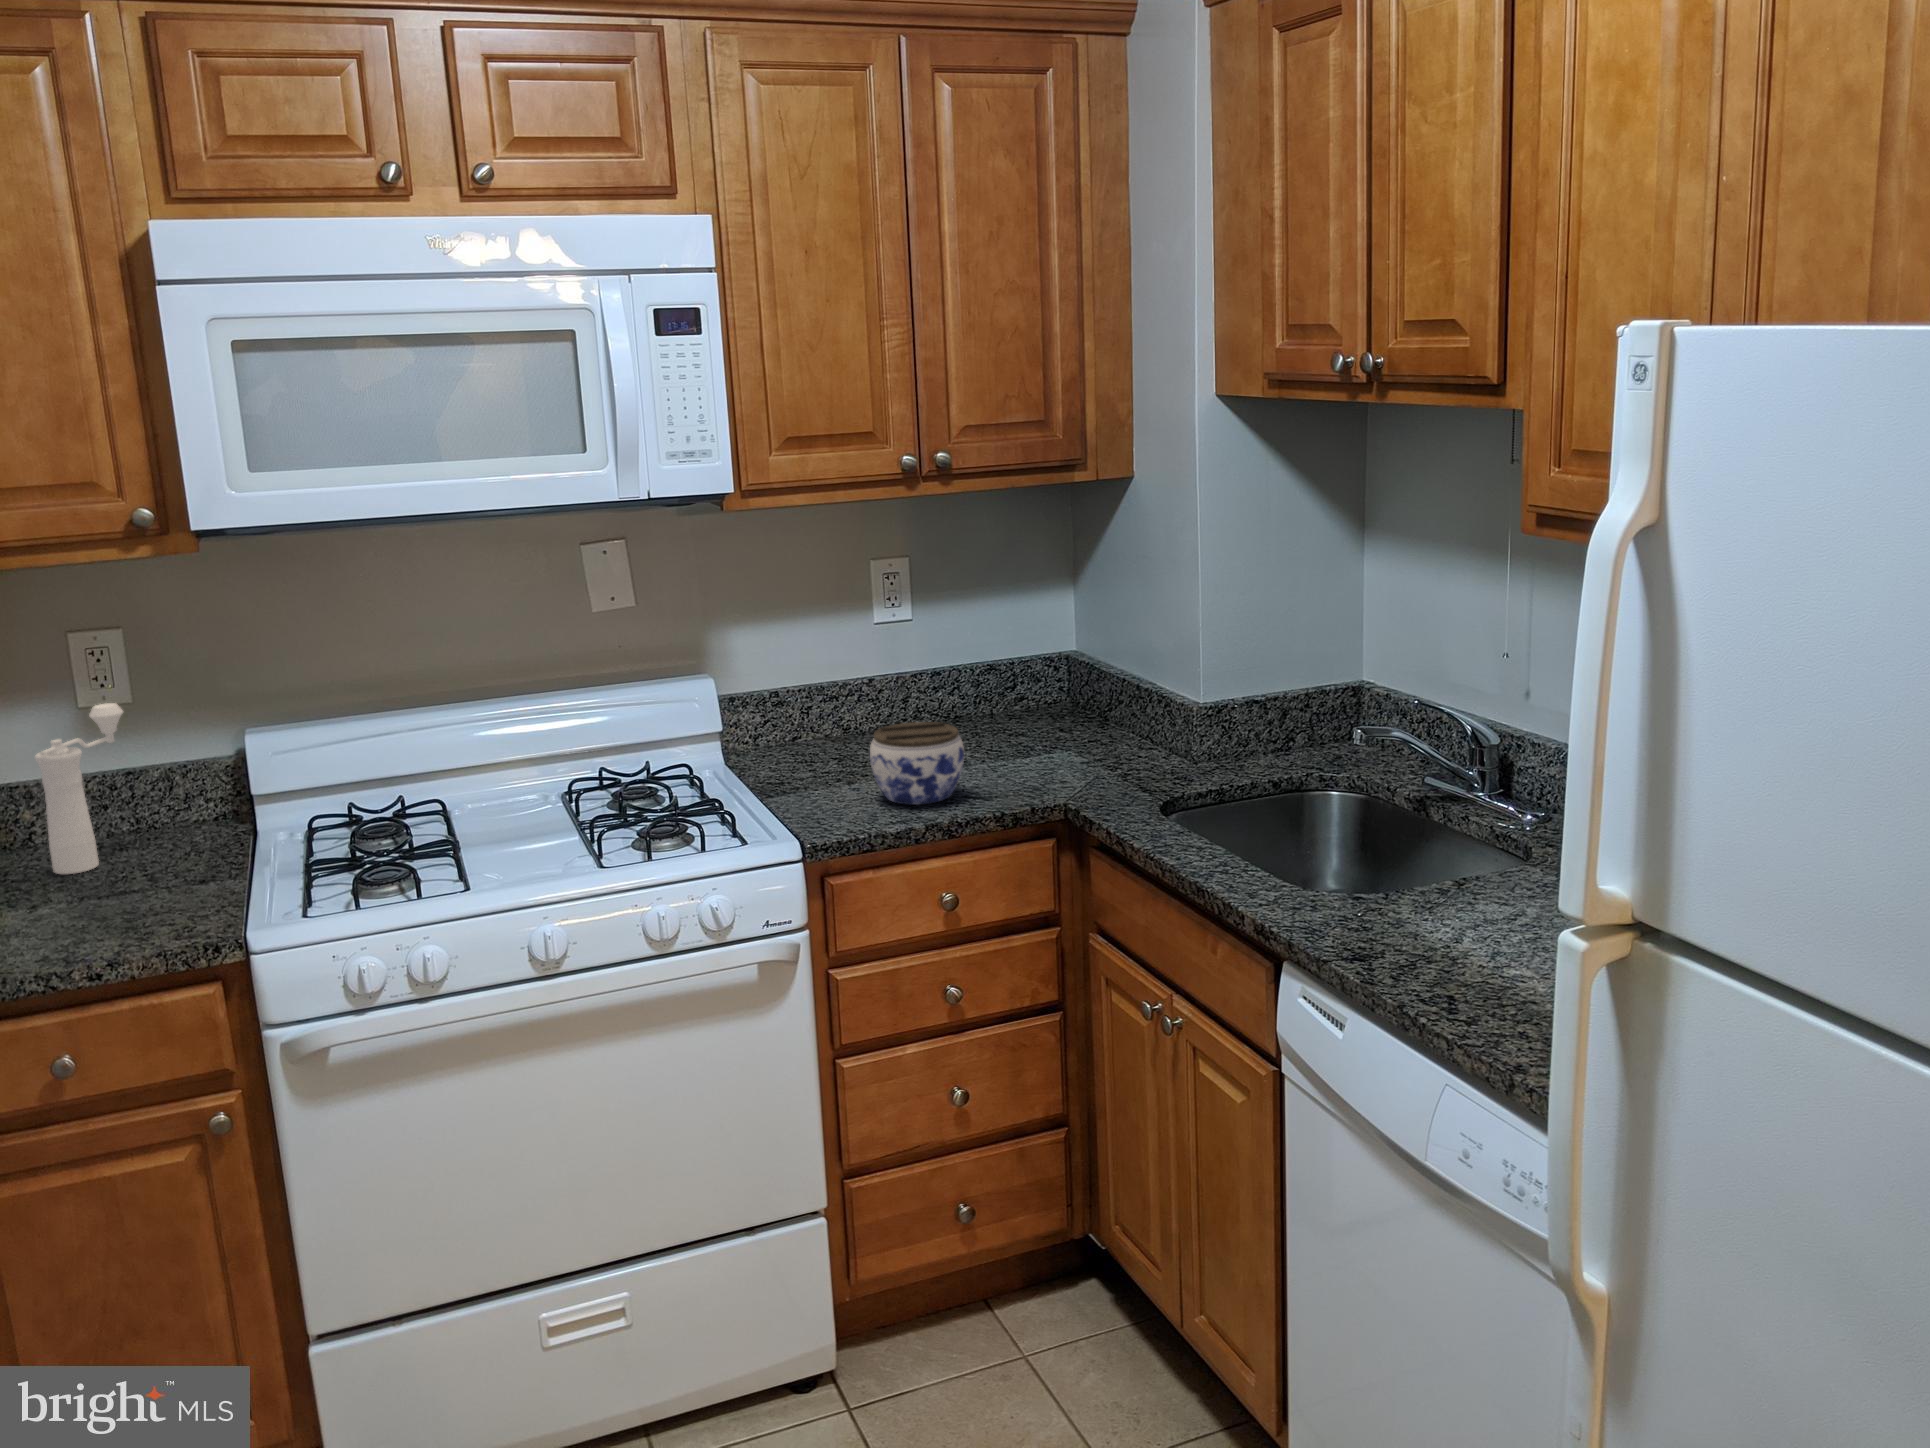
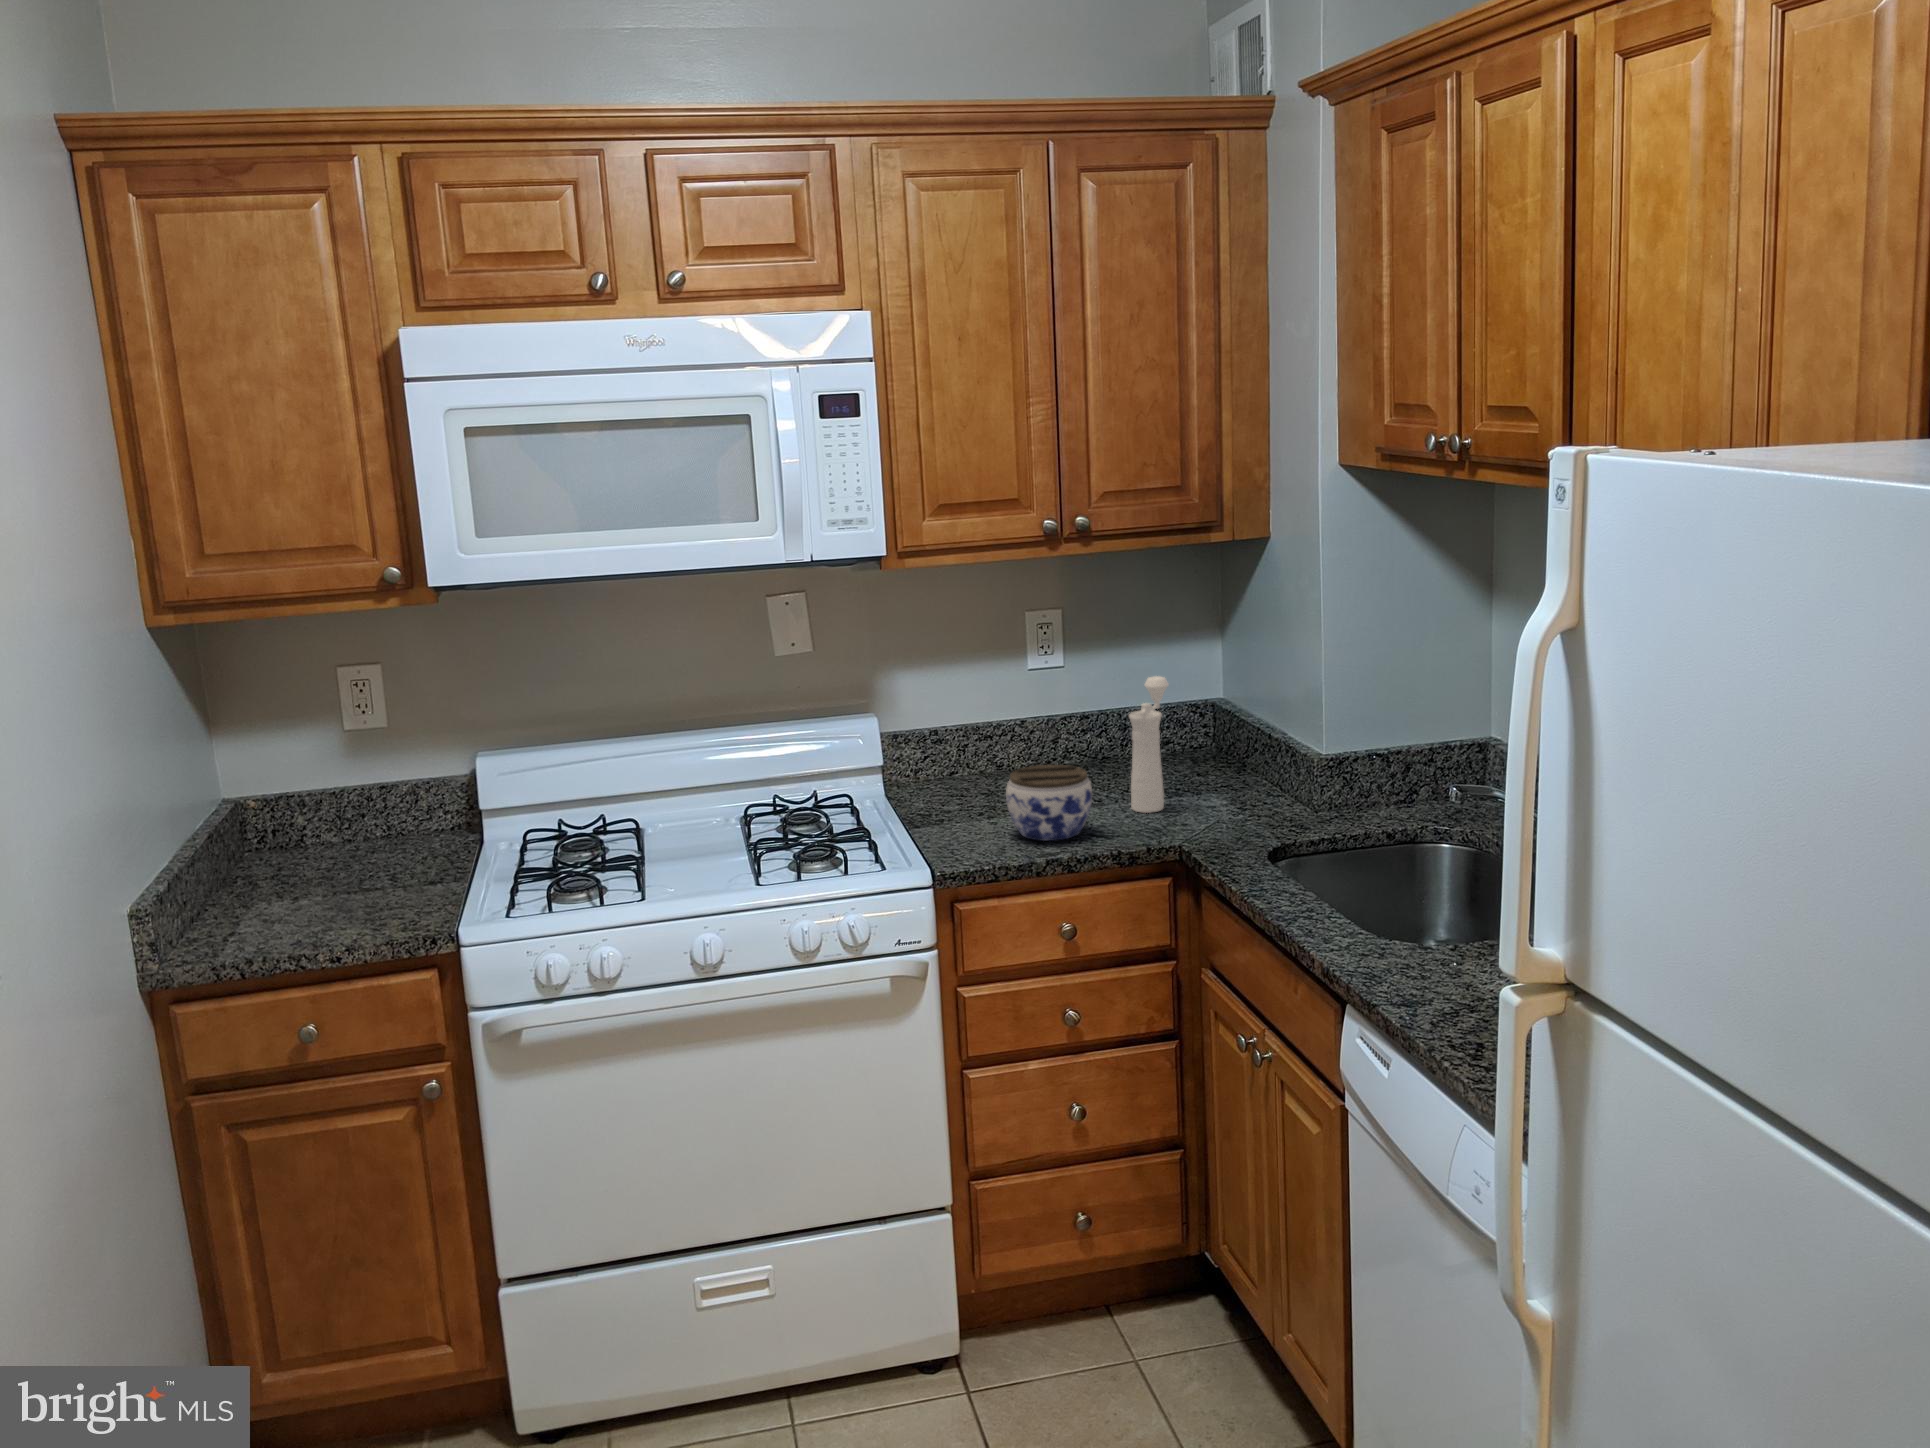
pepper mill: present [35,703,123,874] -> present [1129,676,1169,813]

